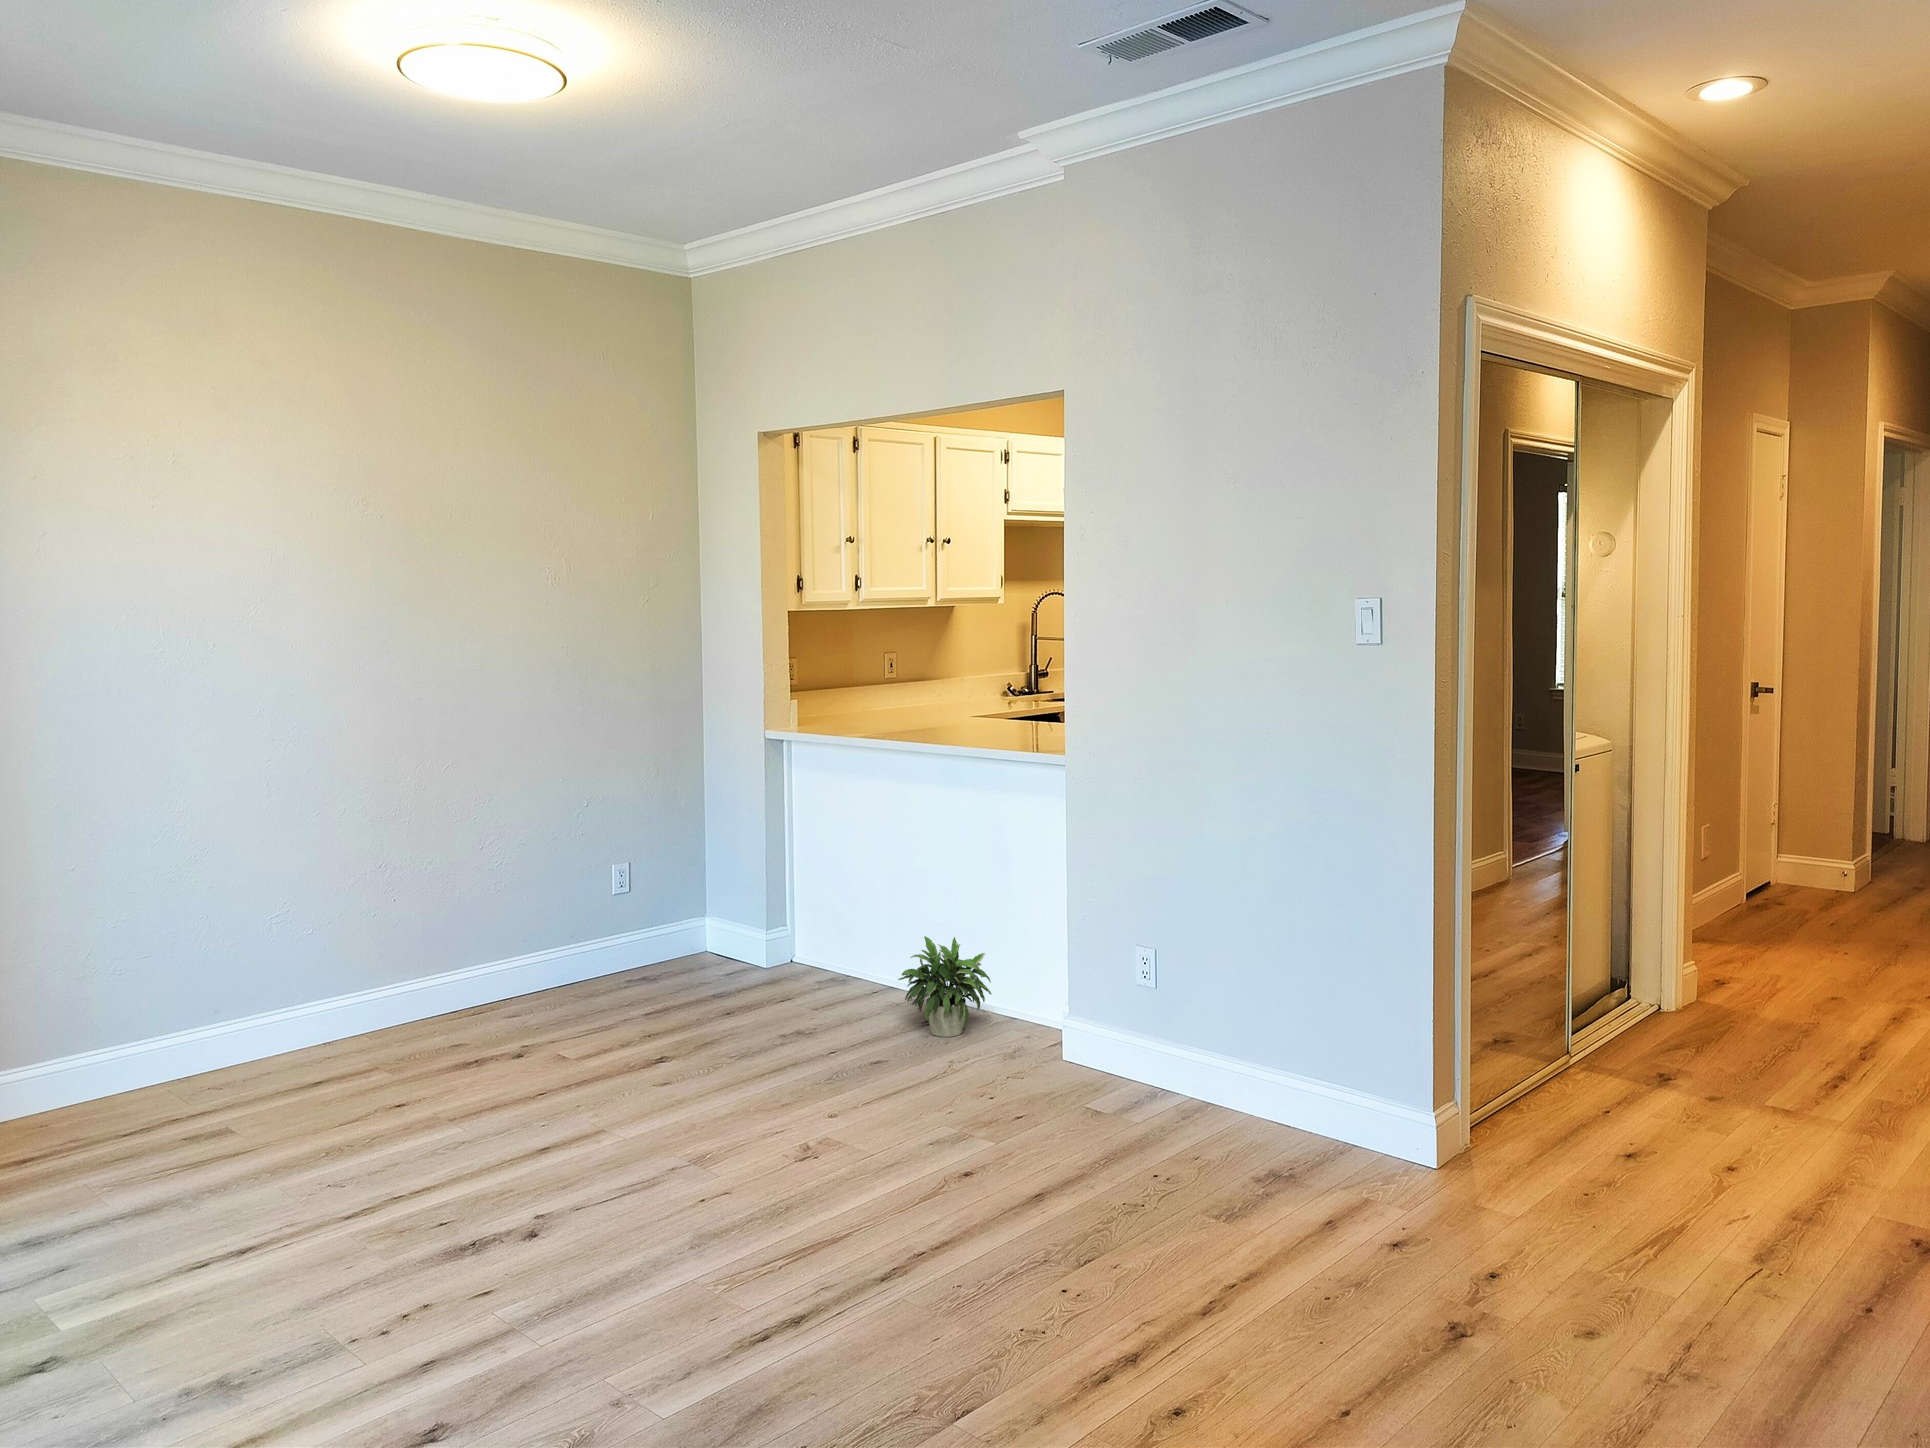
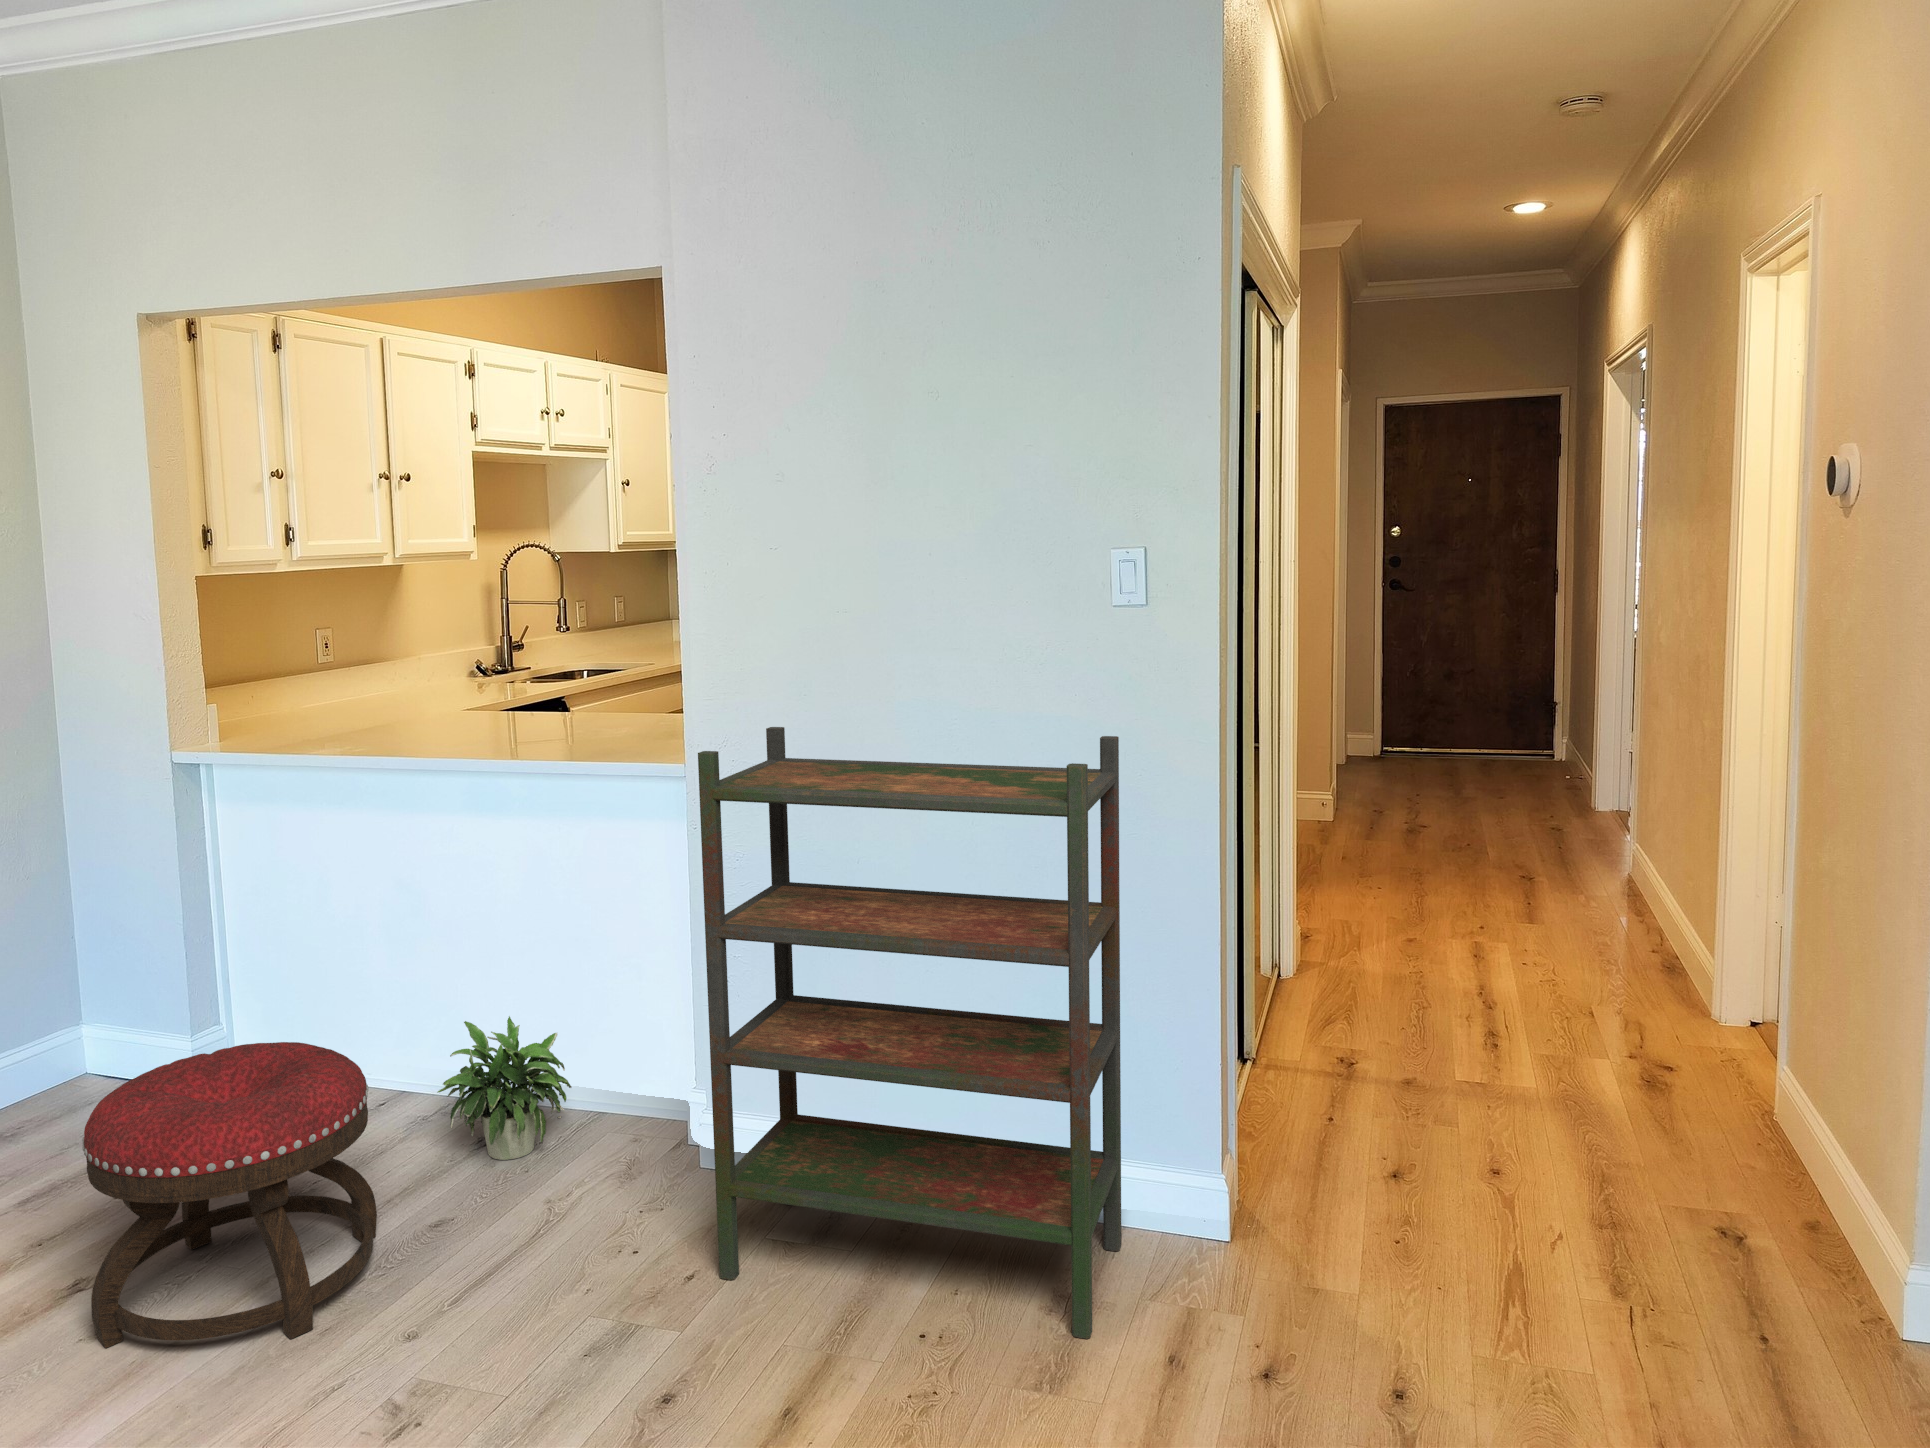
bookshelf: none [1042,734,1350,1200] -> present [698,727,1121,1339]
ottoman: none [672,921,844,1103] -> present [82,1042,377,1348]

